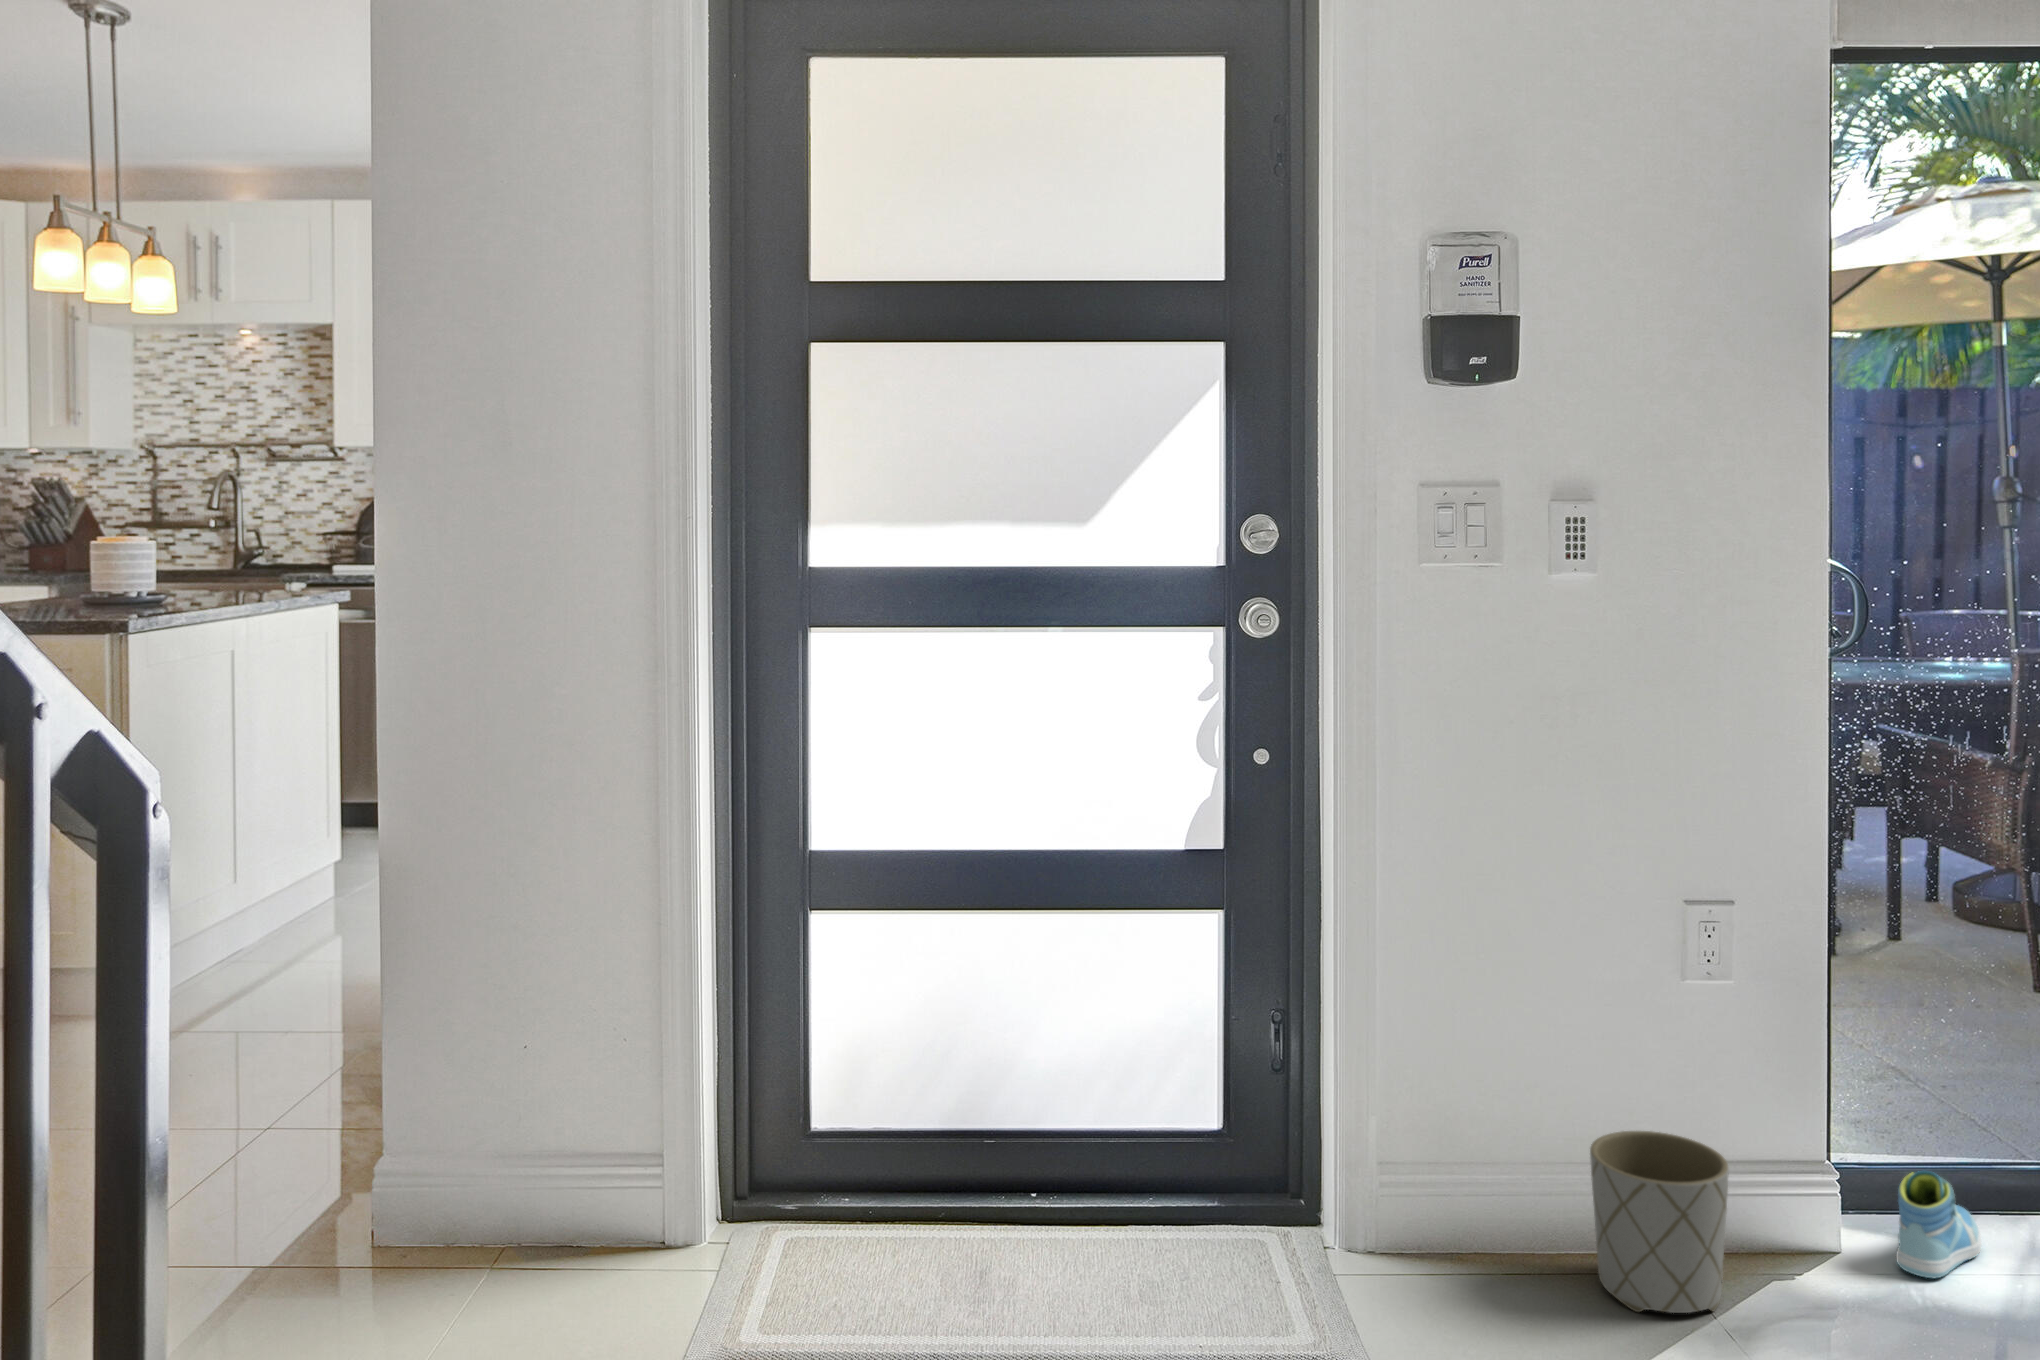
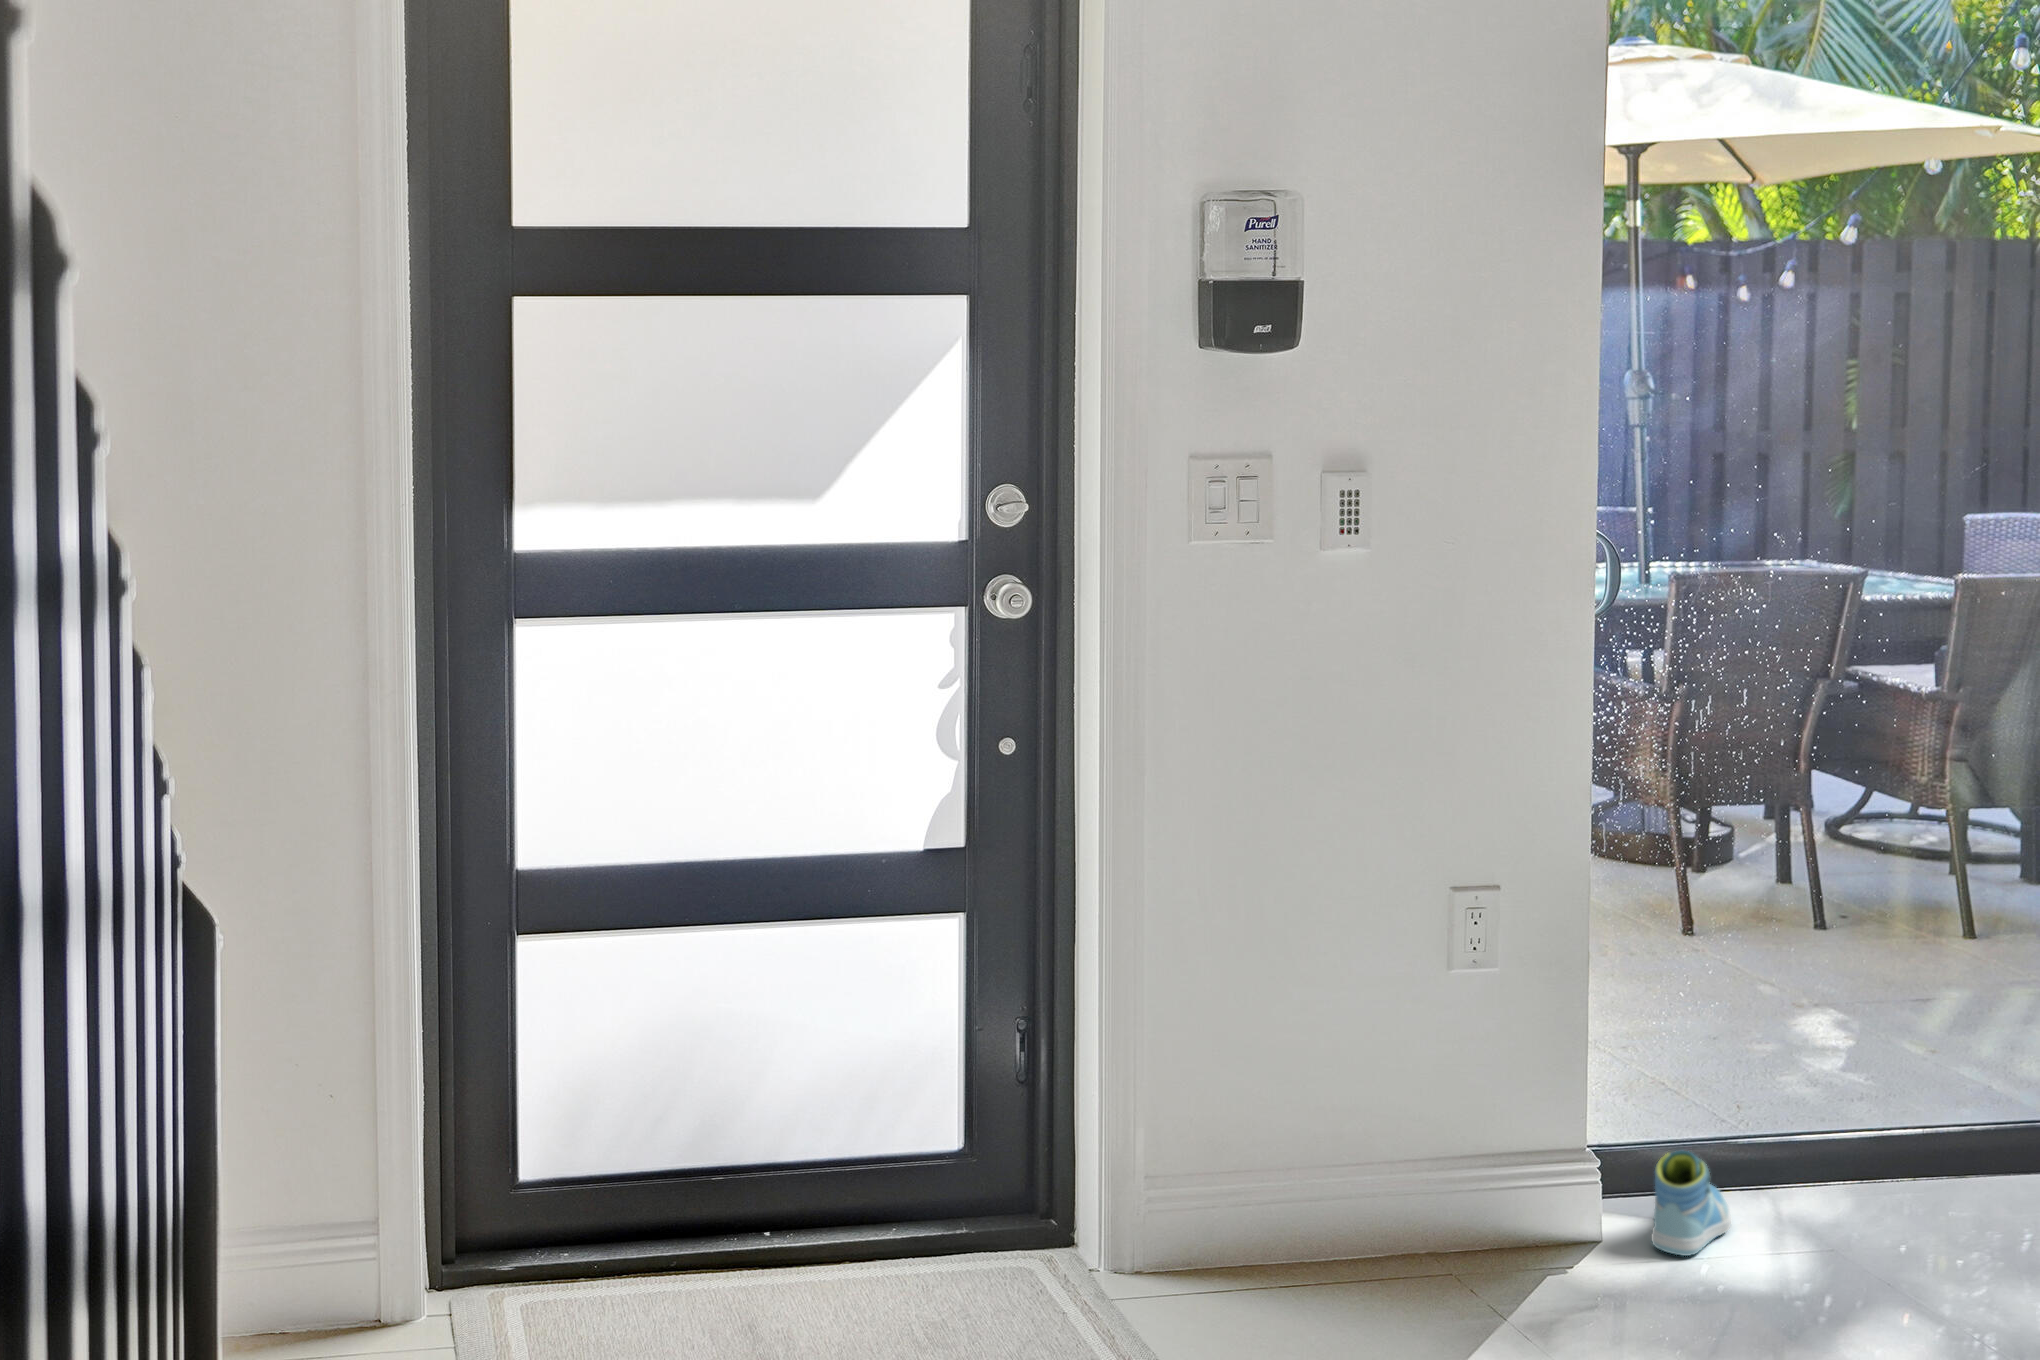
planter: present [1590,1131,1728,1313] -> none [1360,1127,1500,1307]

